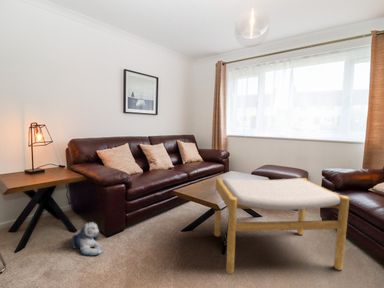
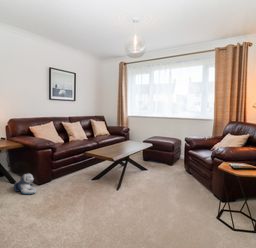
footstool: present [214,178,349,274] -> none [113,142,189,198]

